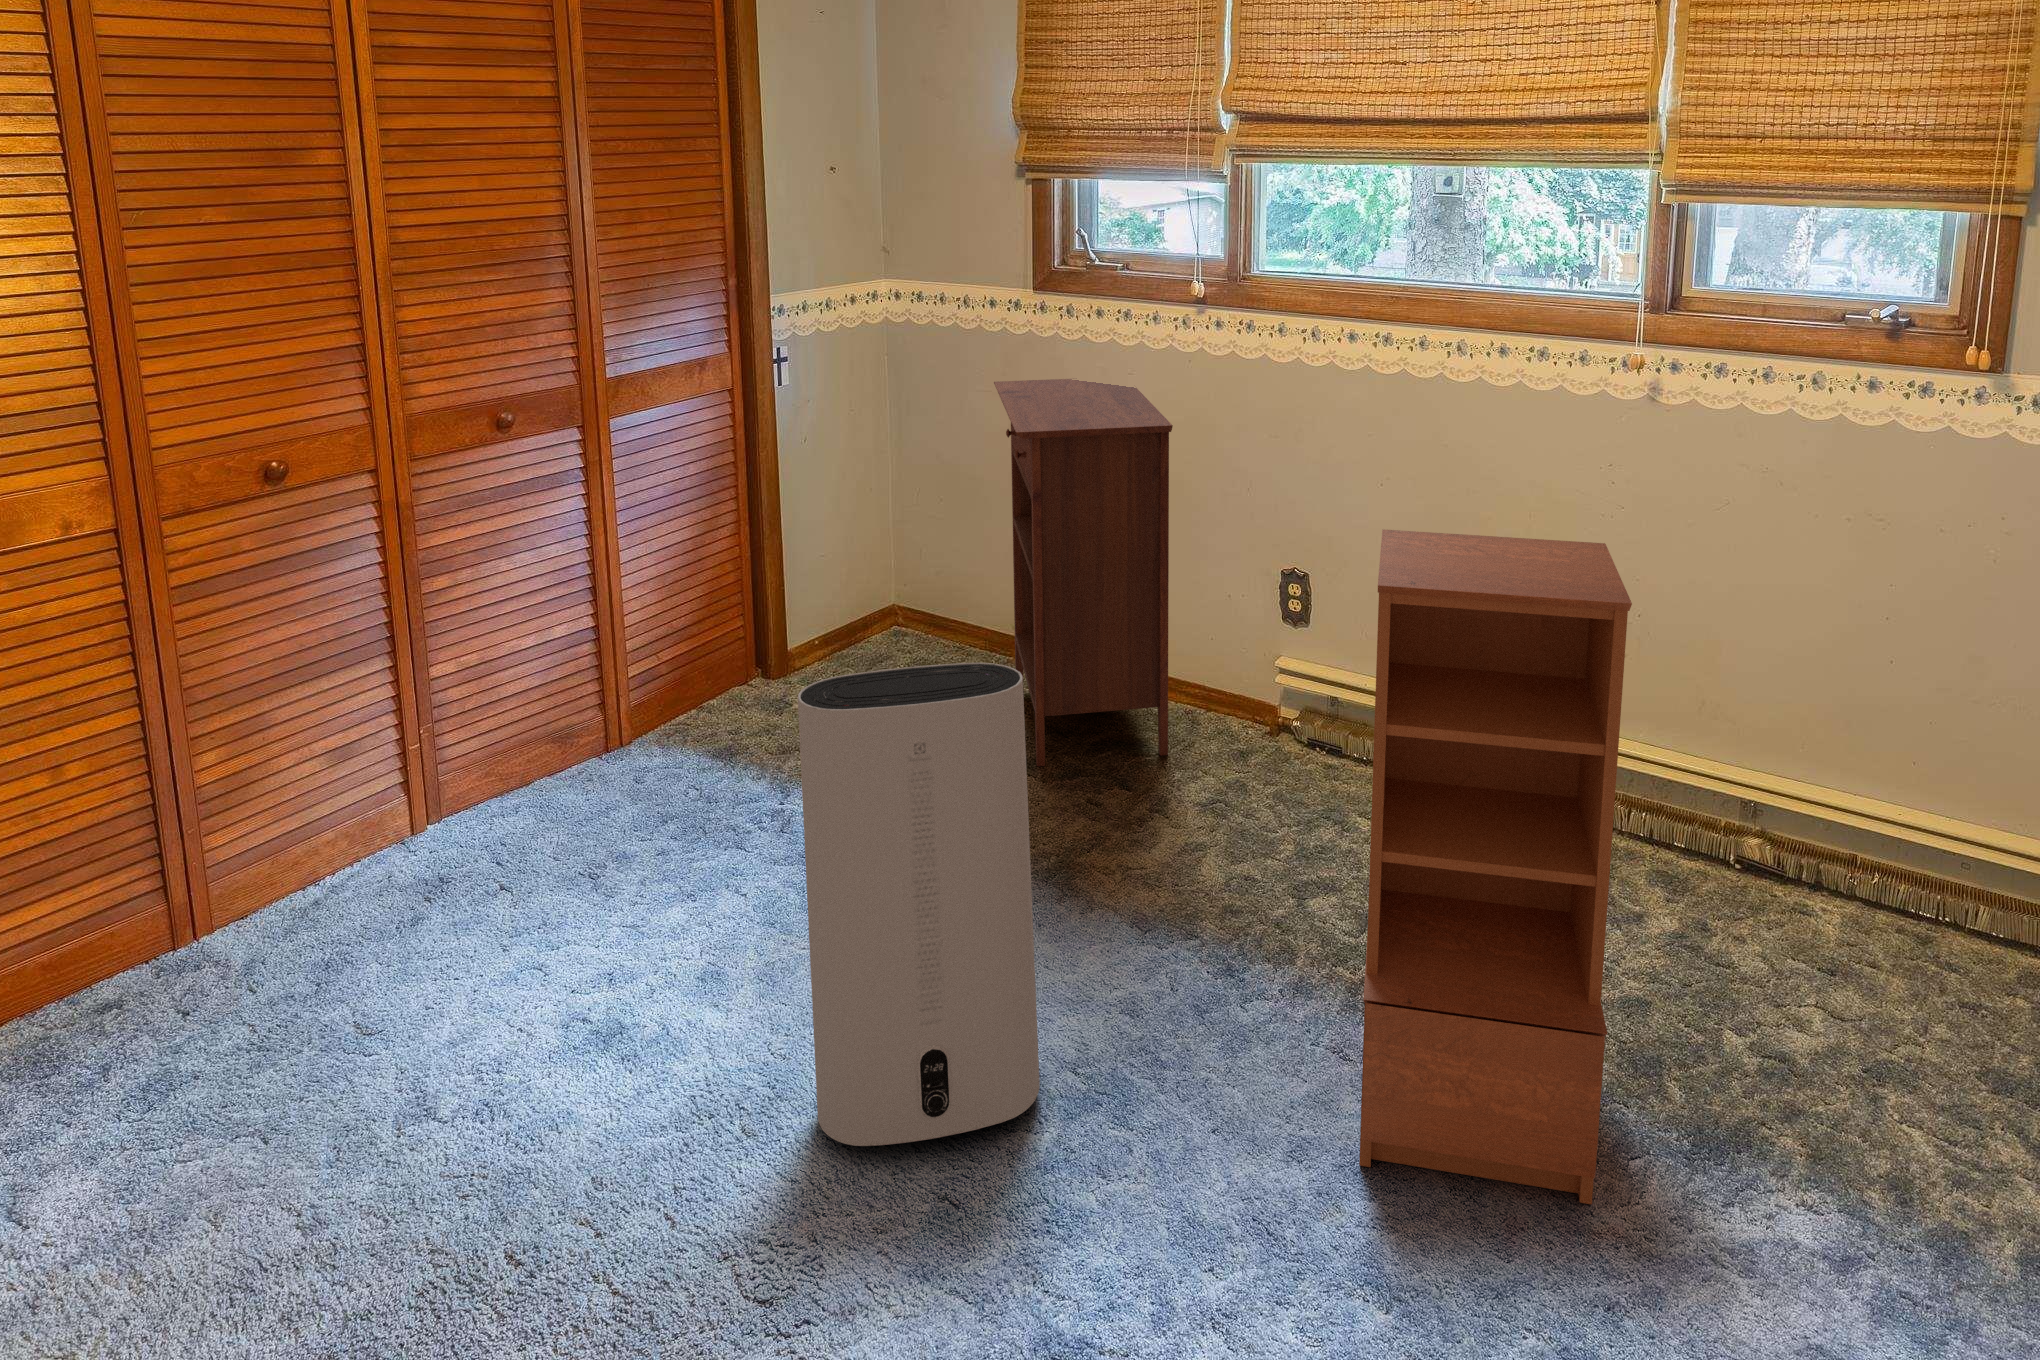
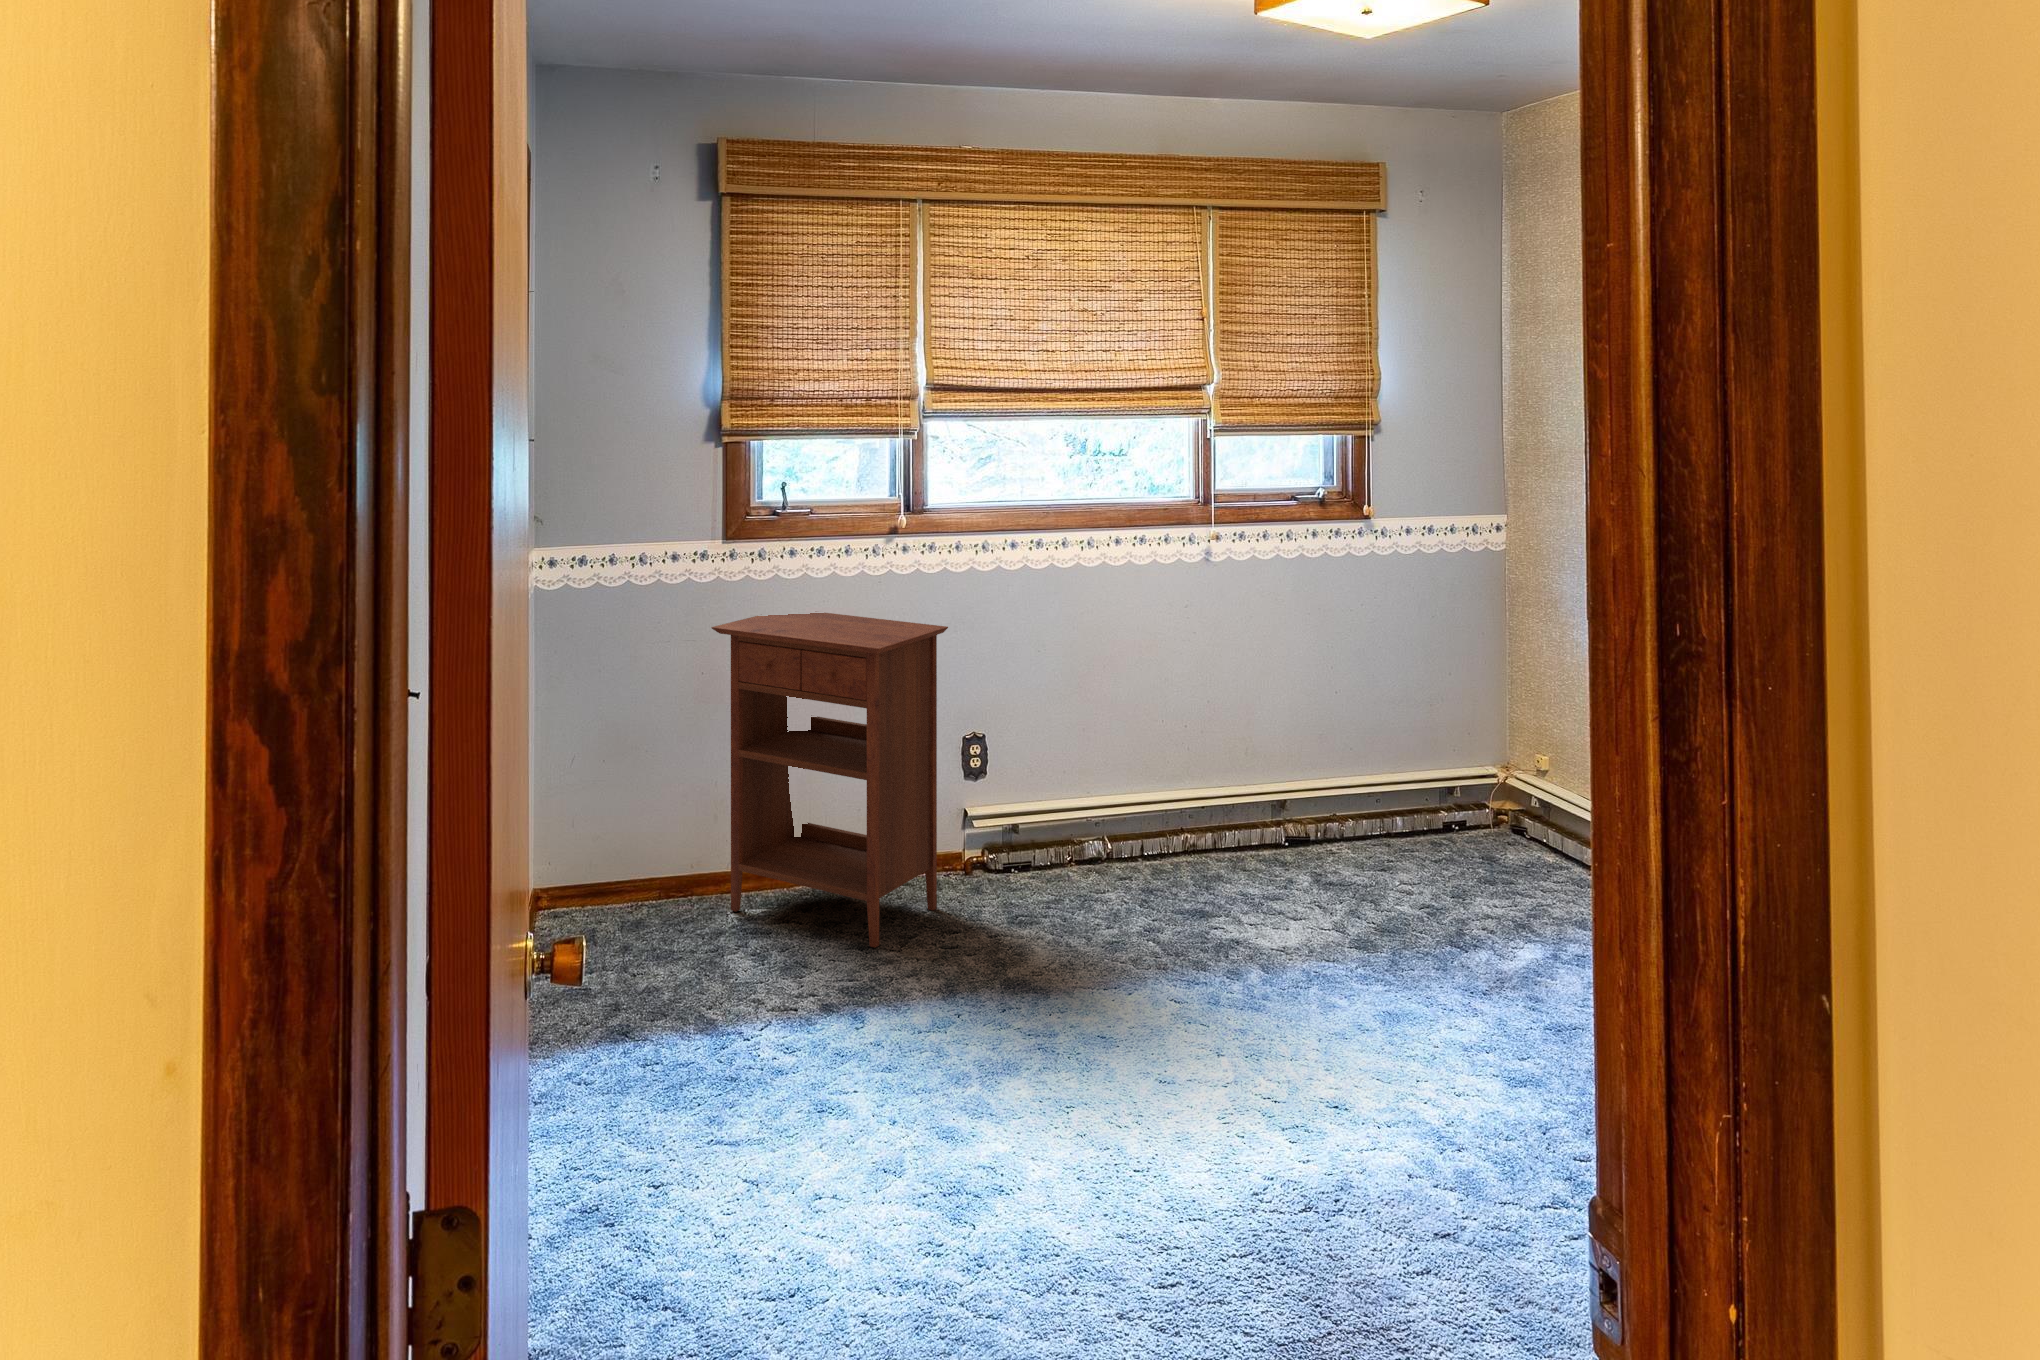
bookcase: present [1359,529,1632,1204] -> none [1298,620,1471,1011]
air purifier: present [798,663,1040,1146] -> none [1105,771,1263,1132]

